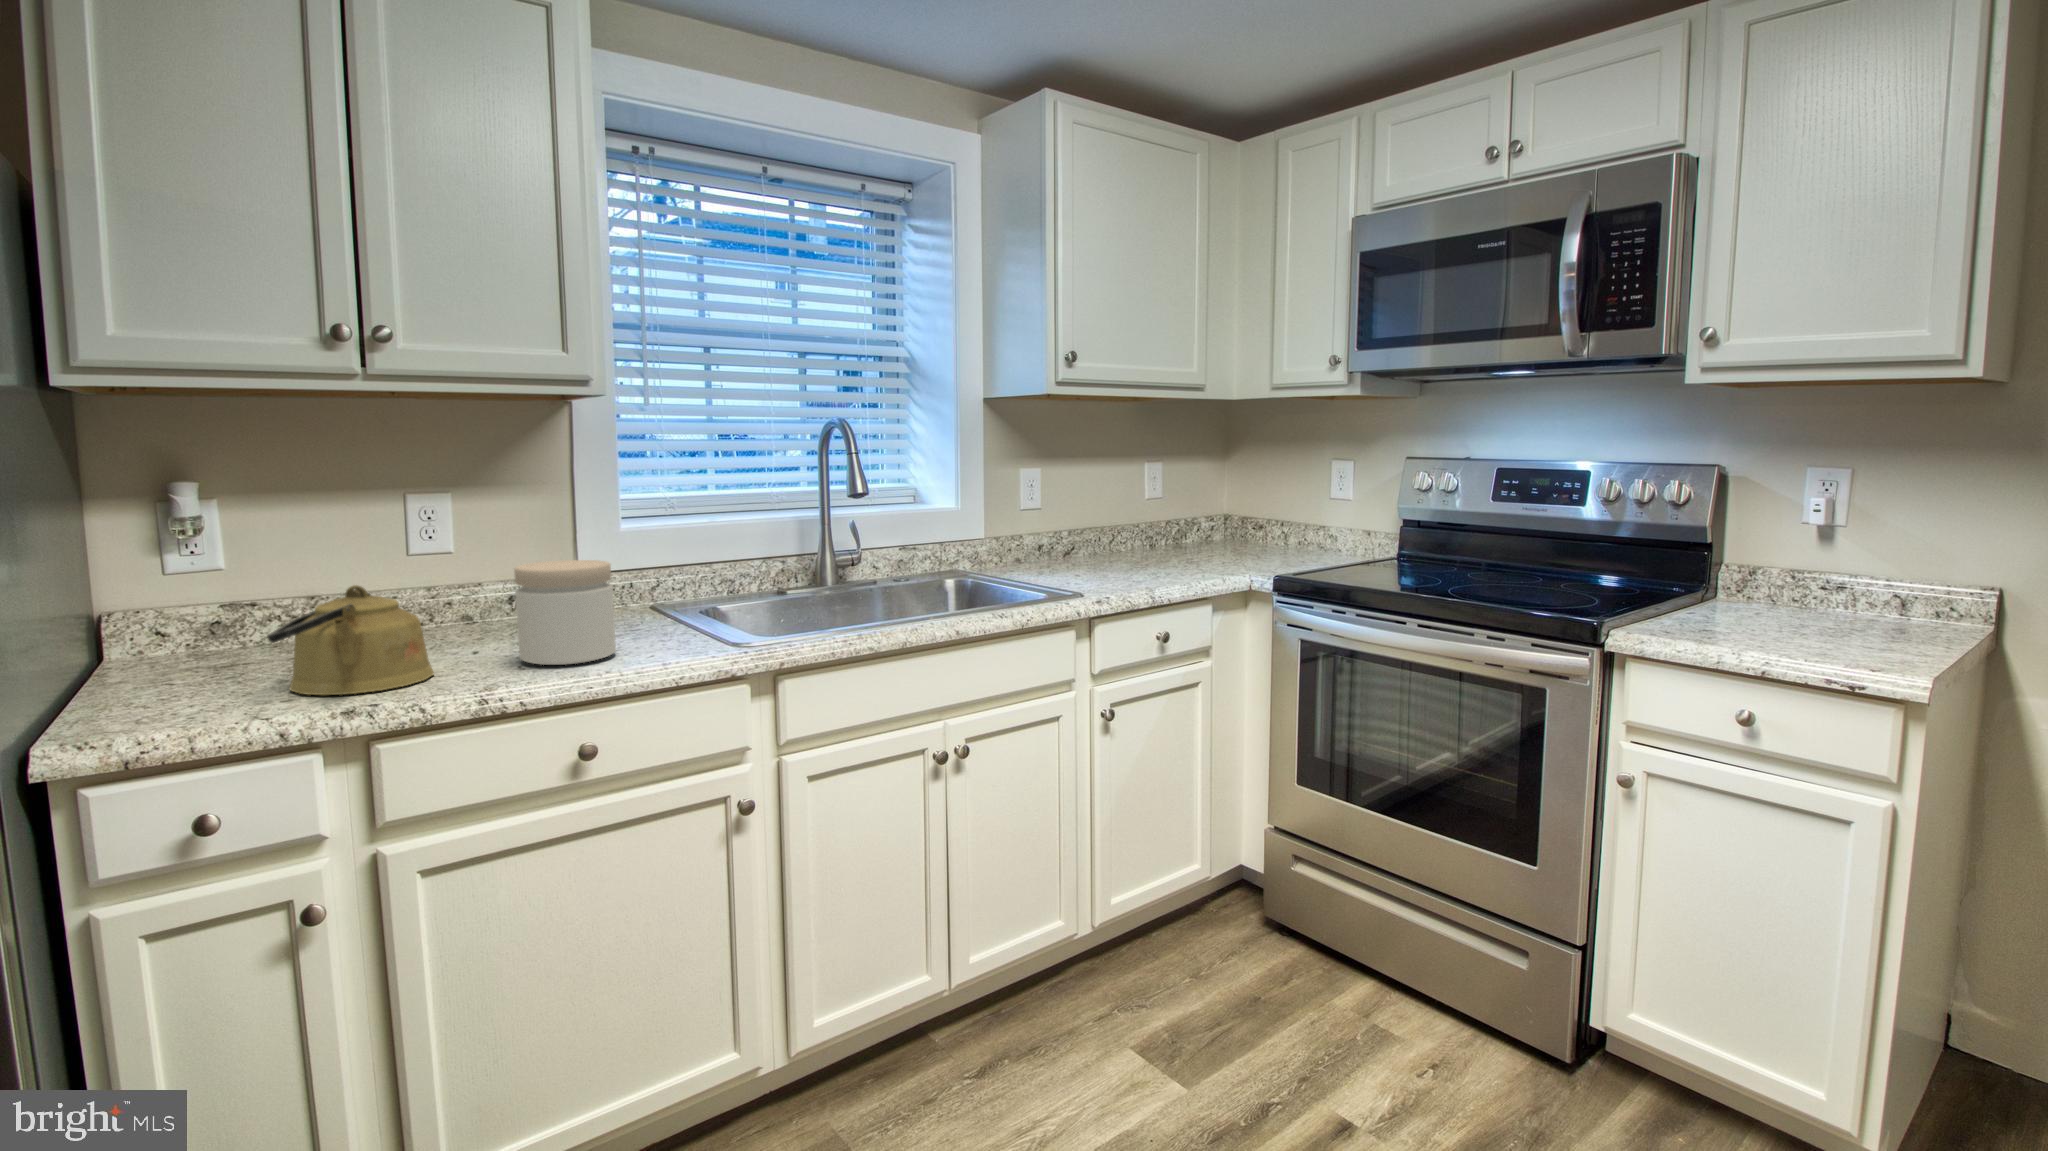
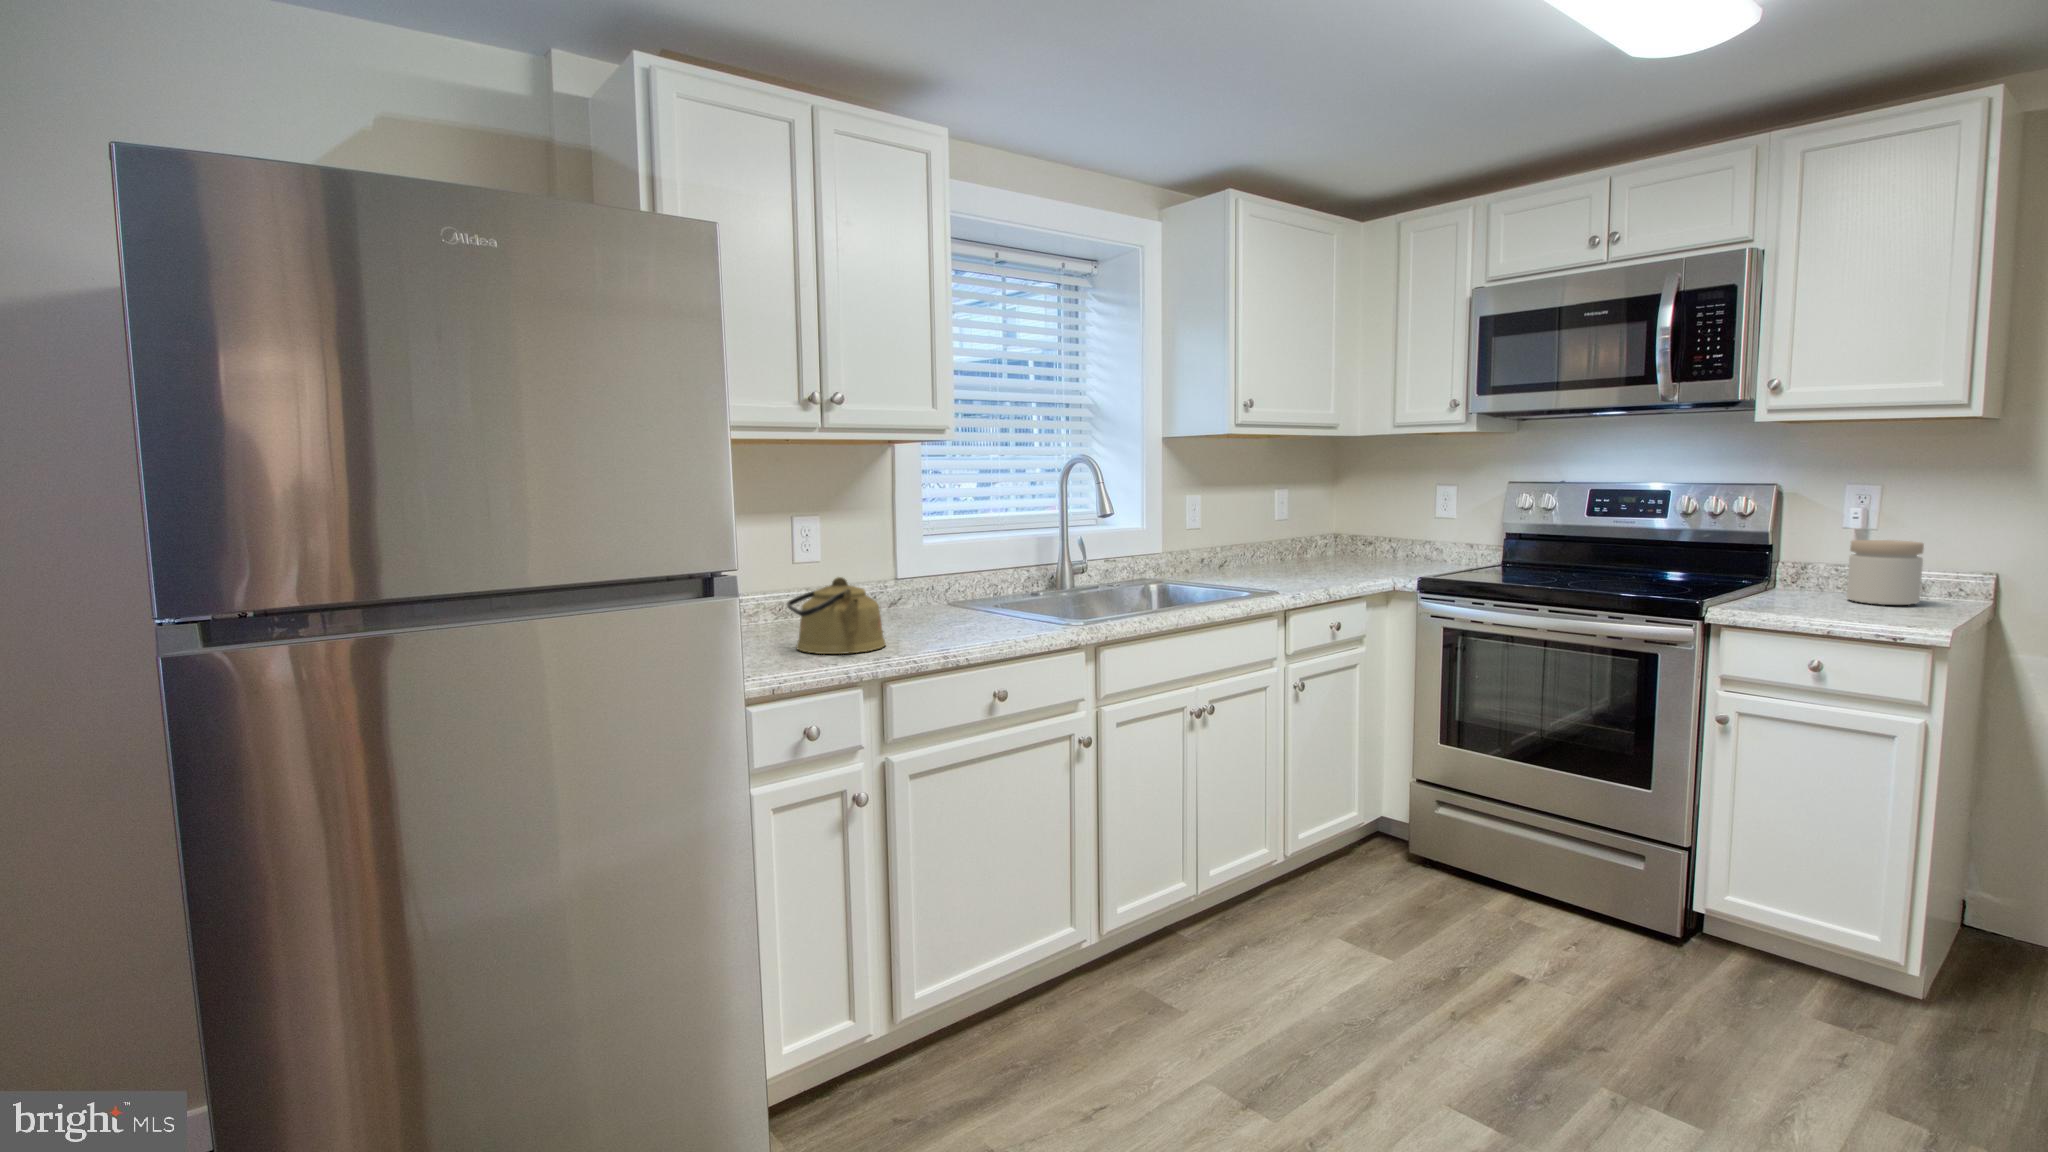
jar: present [514,560,616,665] -> present [1846,540,1924,605]

